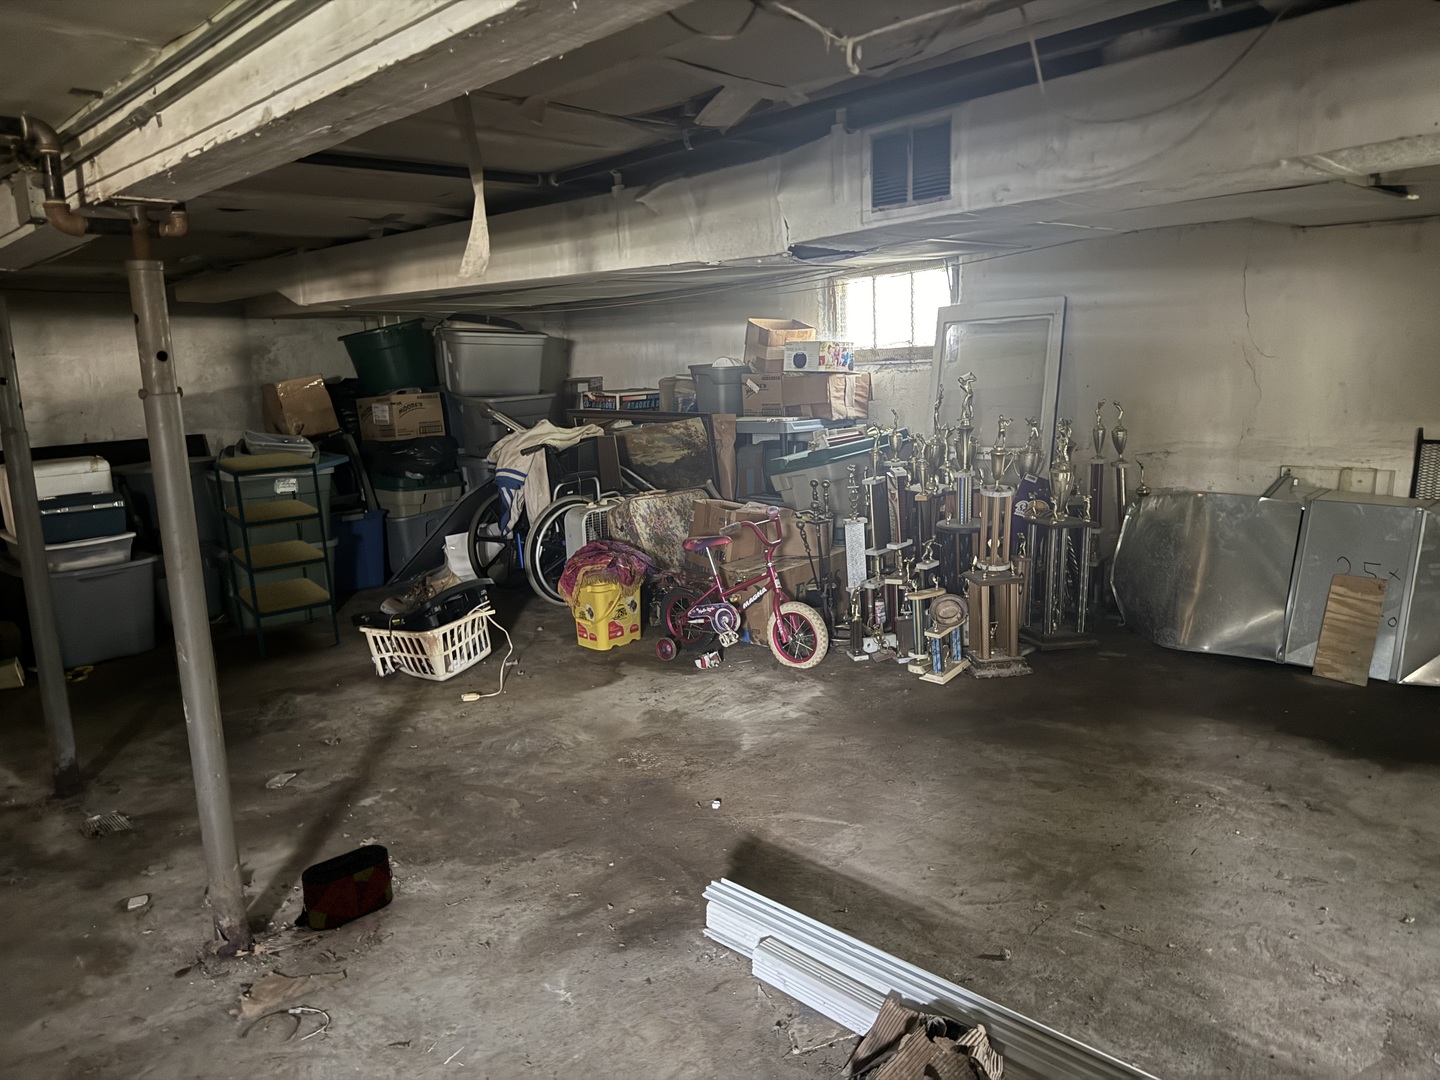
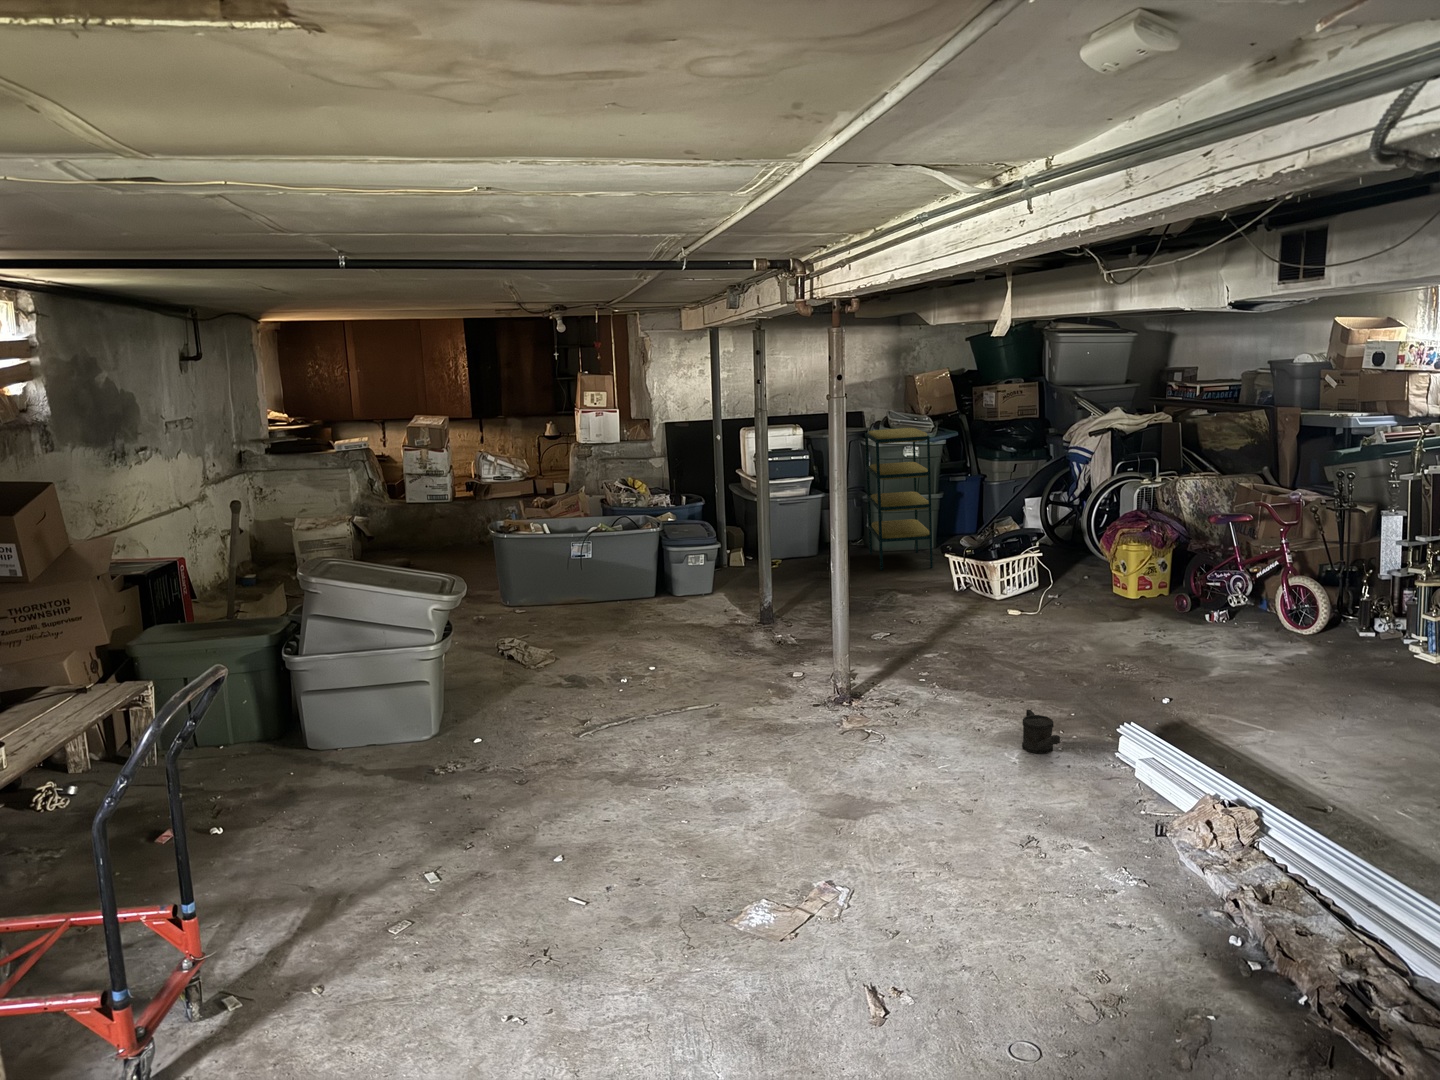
bag: present [294,845,393,931] -> none [876,665,933,704]
watering can: none [566,893,642,972] -> present [1022,710,1060,754]

